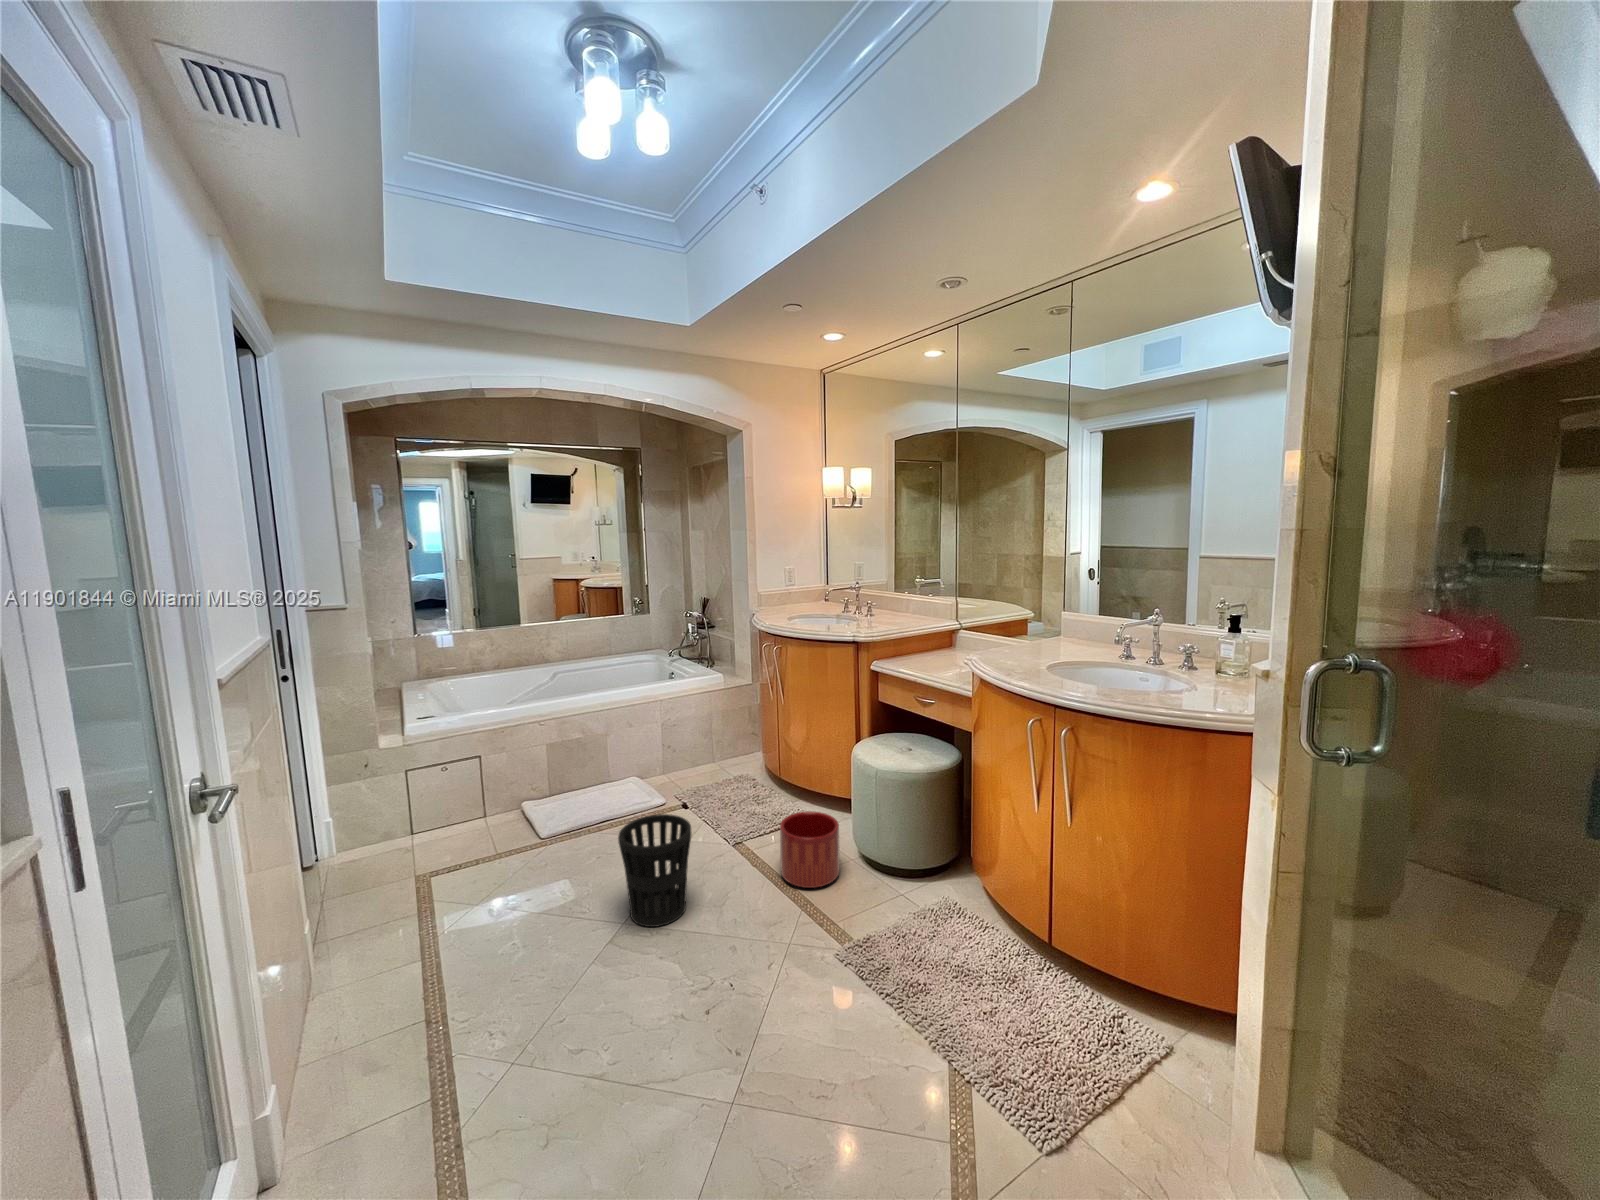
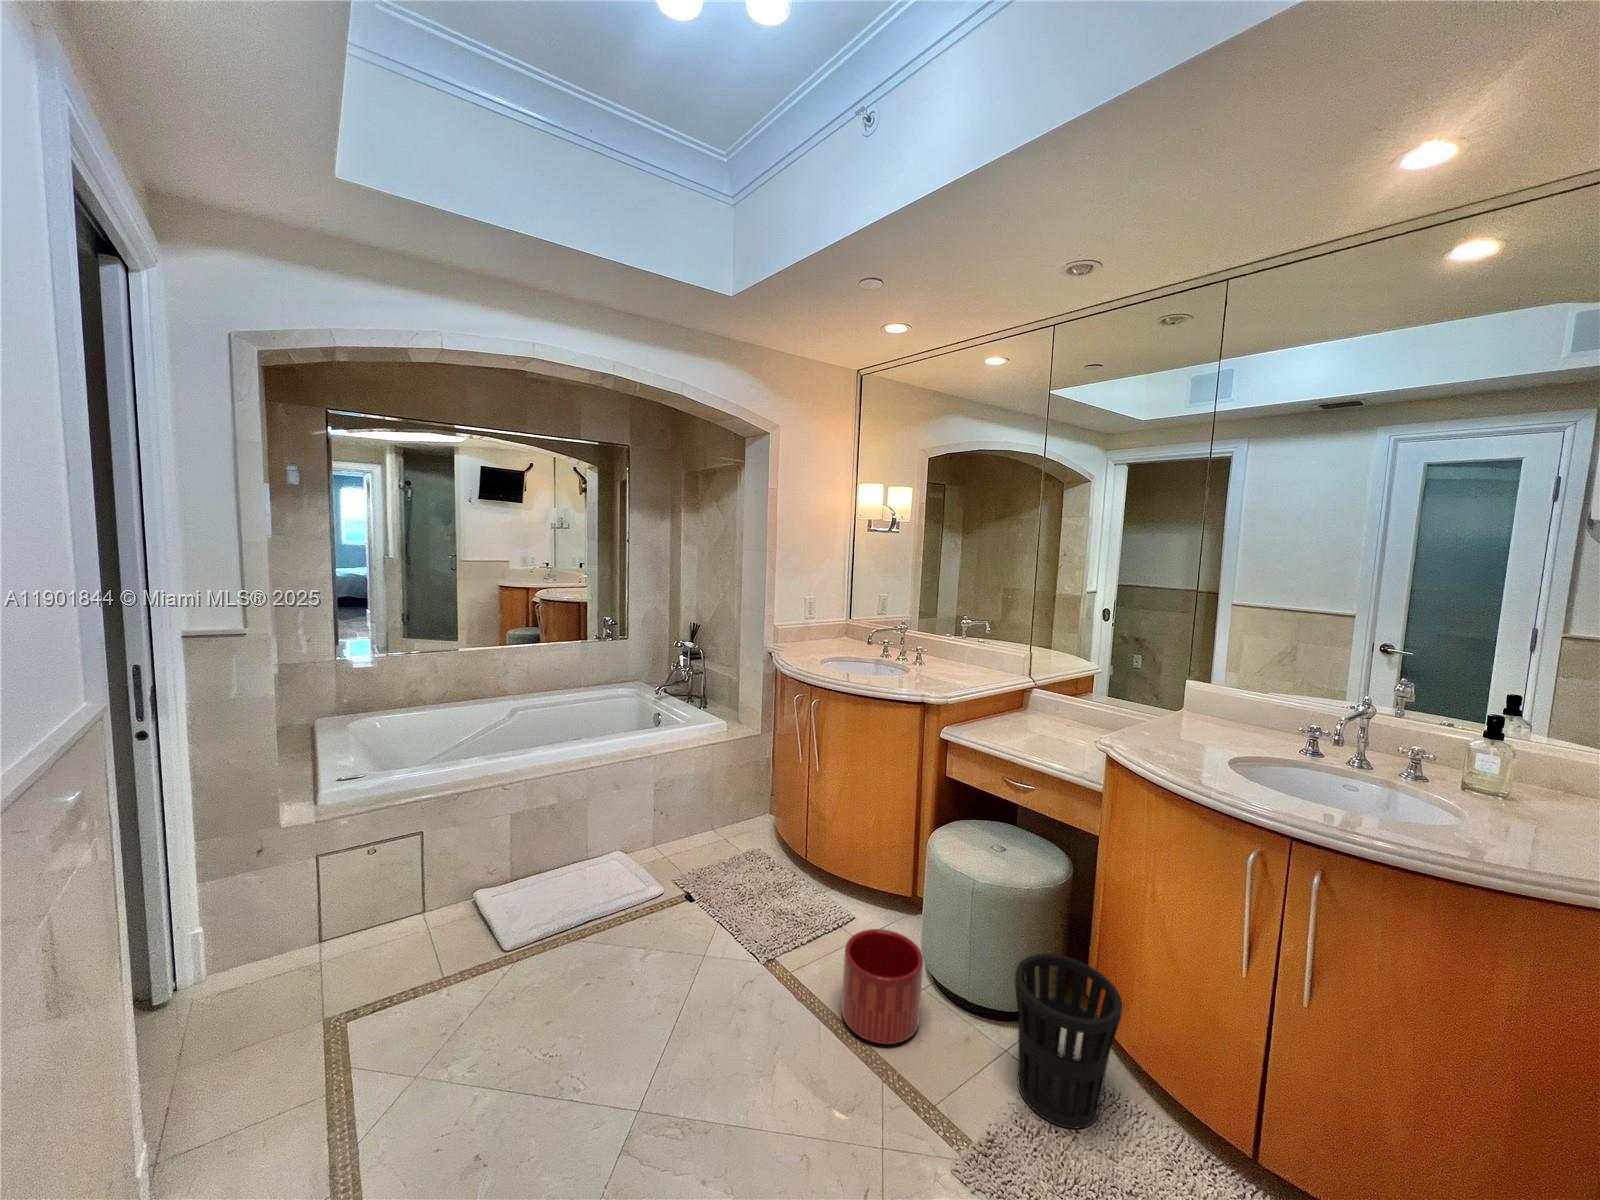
wastebasket: present [618,814,692,927] -> present [1015,954,1122,1129]

